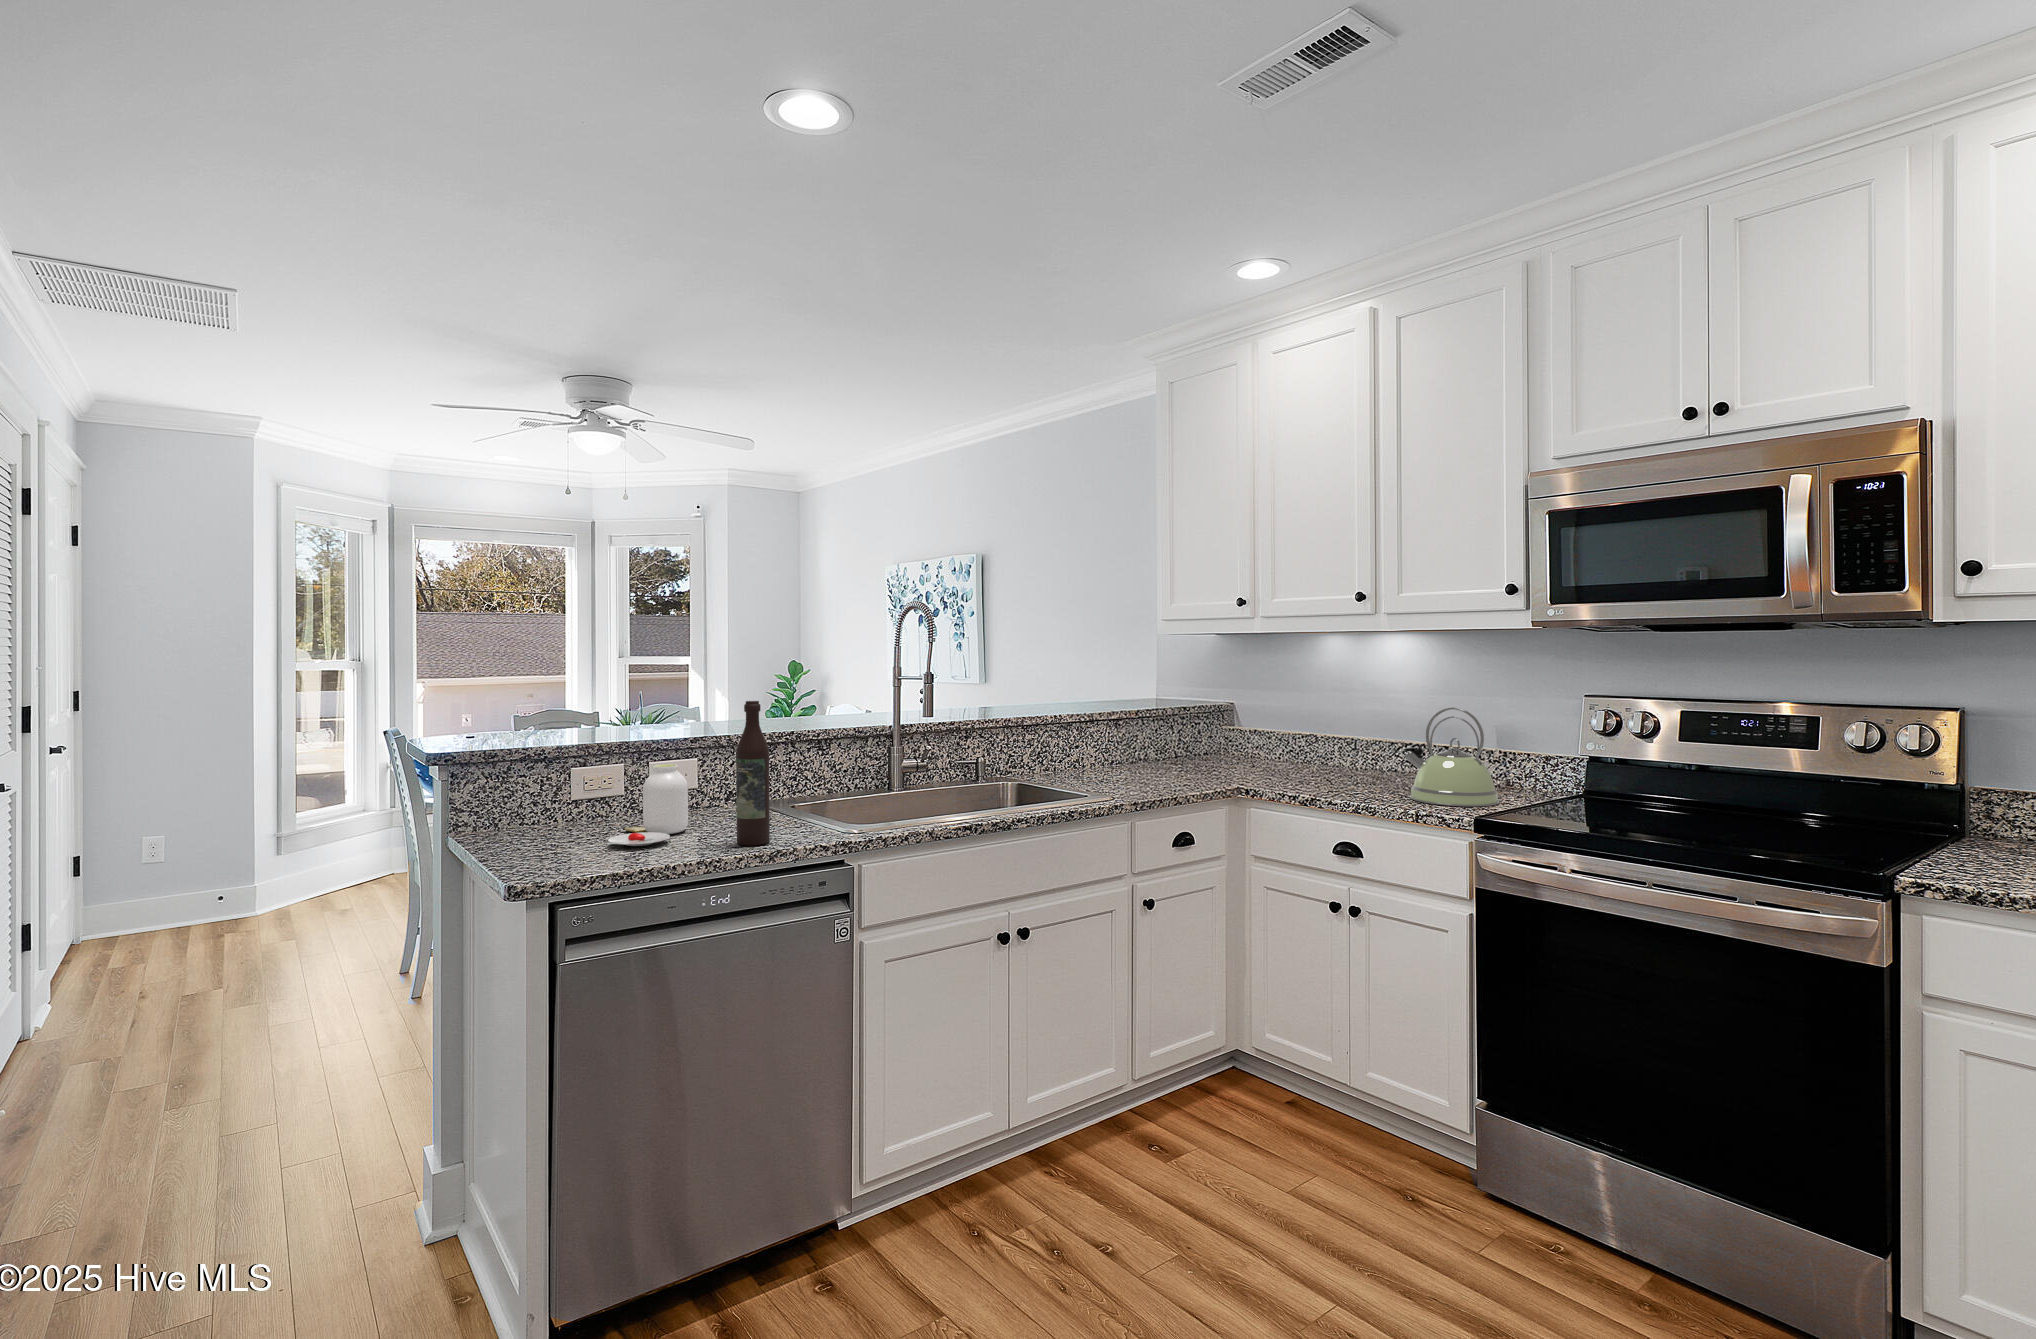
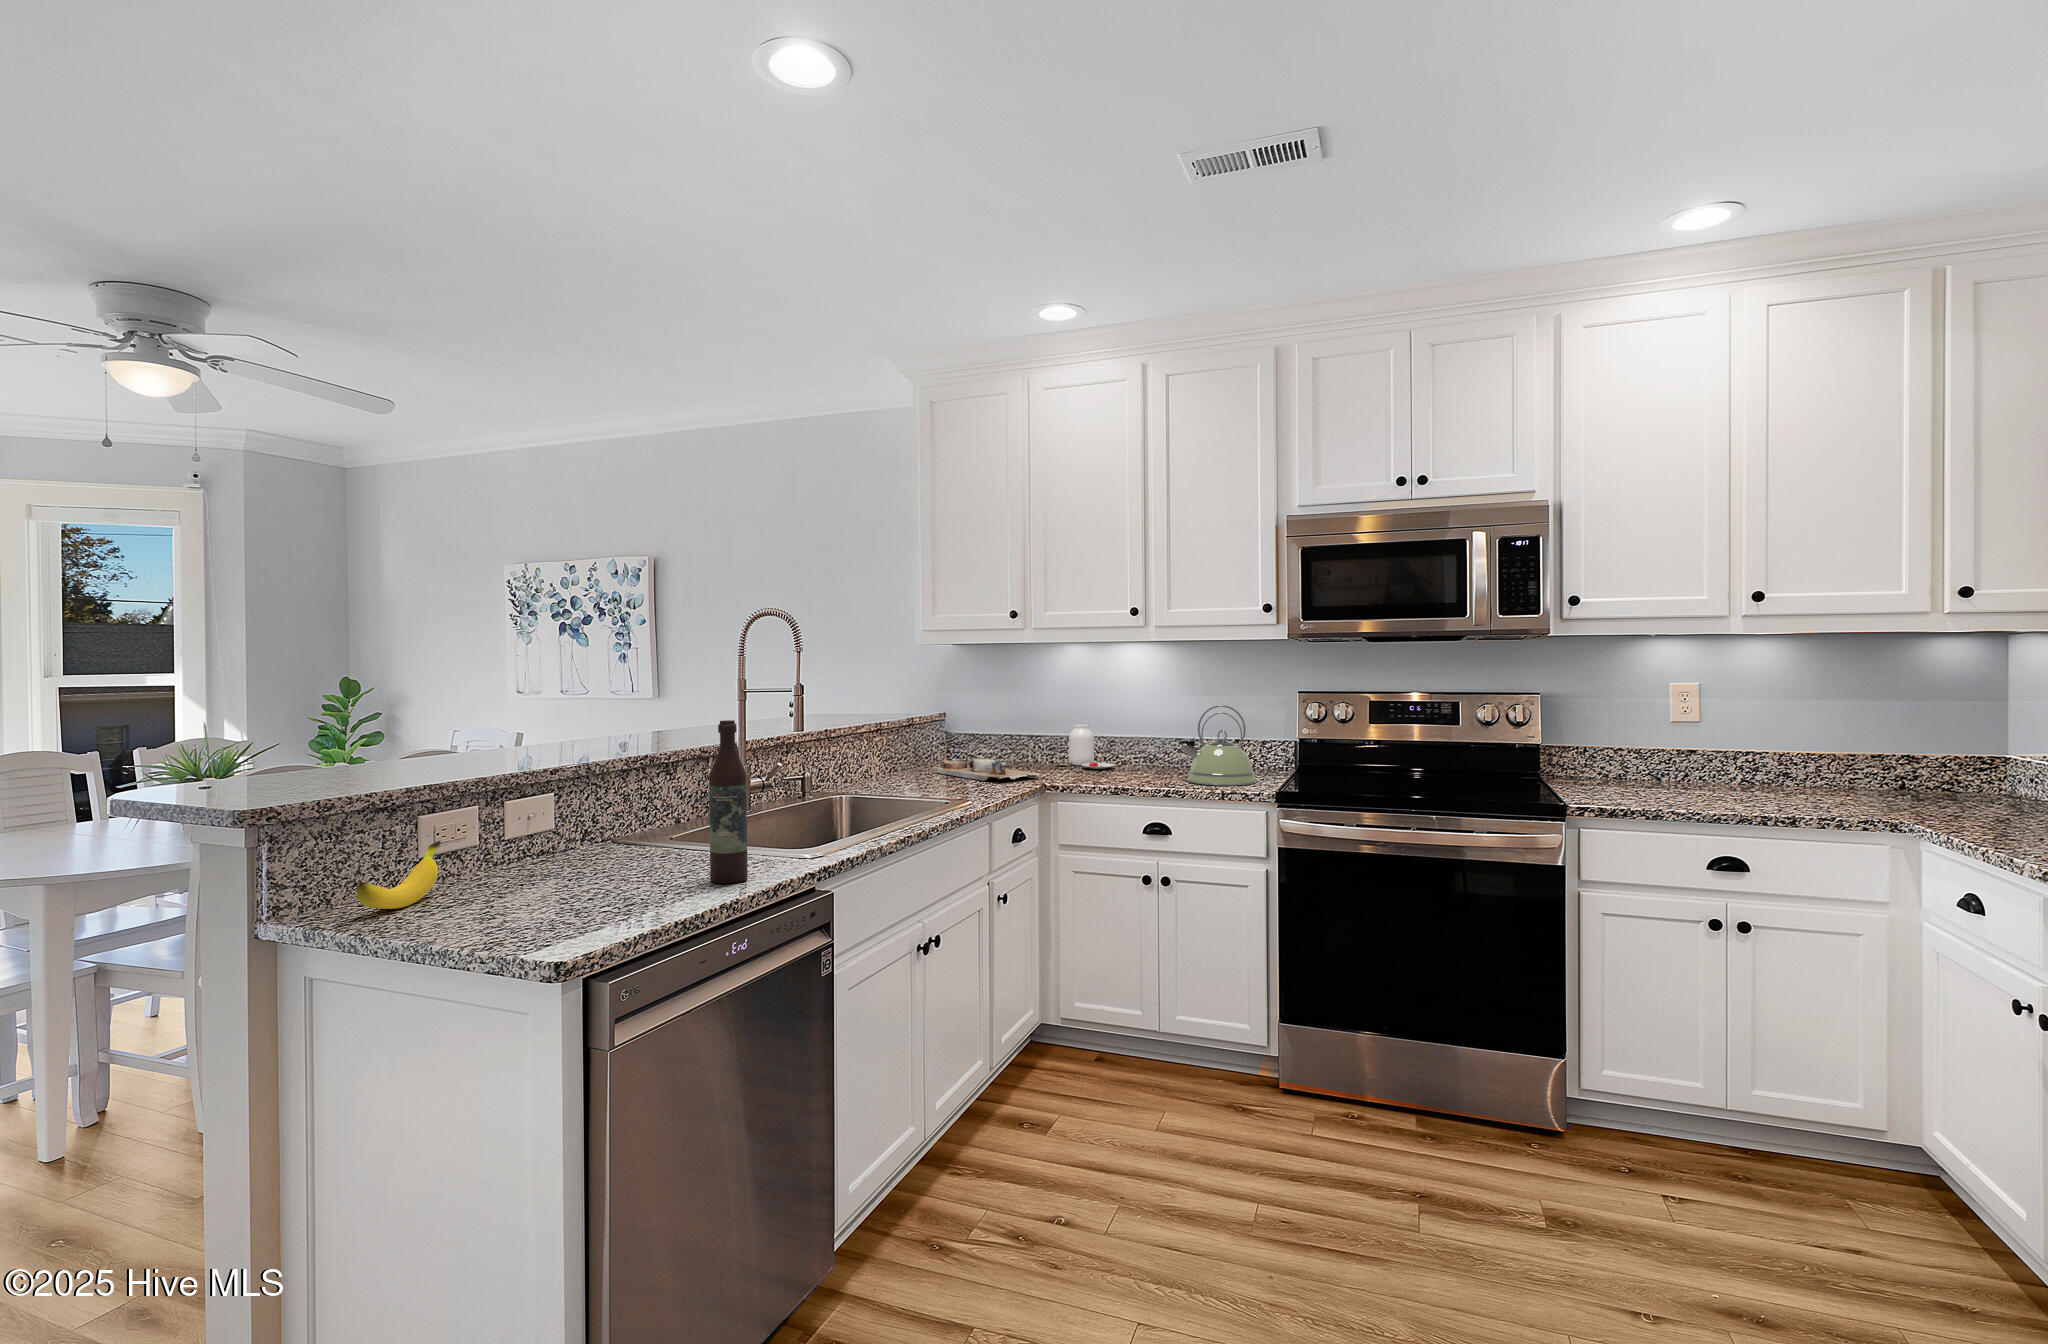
cutting board: none [1160,754,1253,780] -> present [934,758,1041,781]
jar: present [608,764,688,846] -> present [1055,724,1114,769]
banana: none [490,787,574,835] -> present [356,841,441,909]

